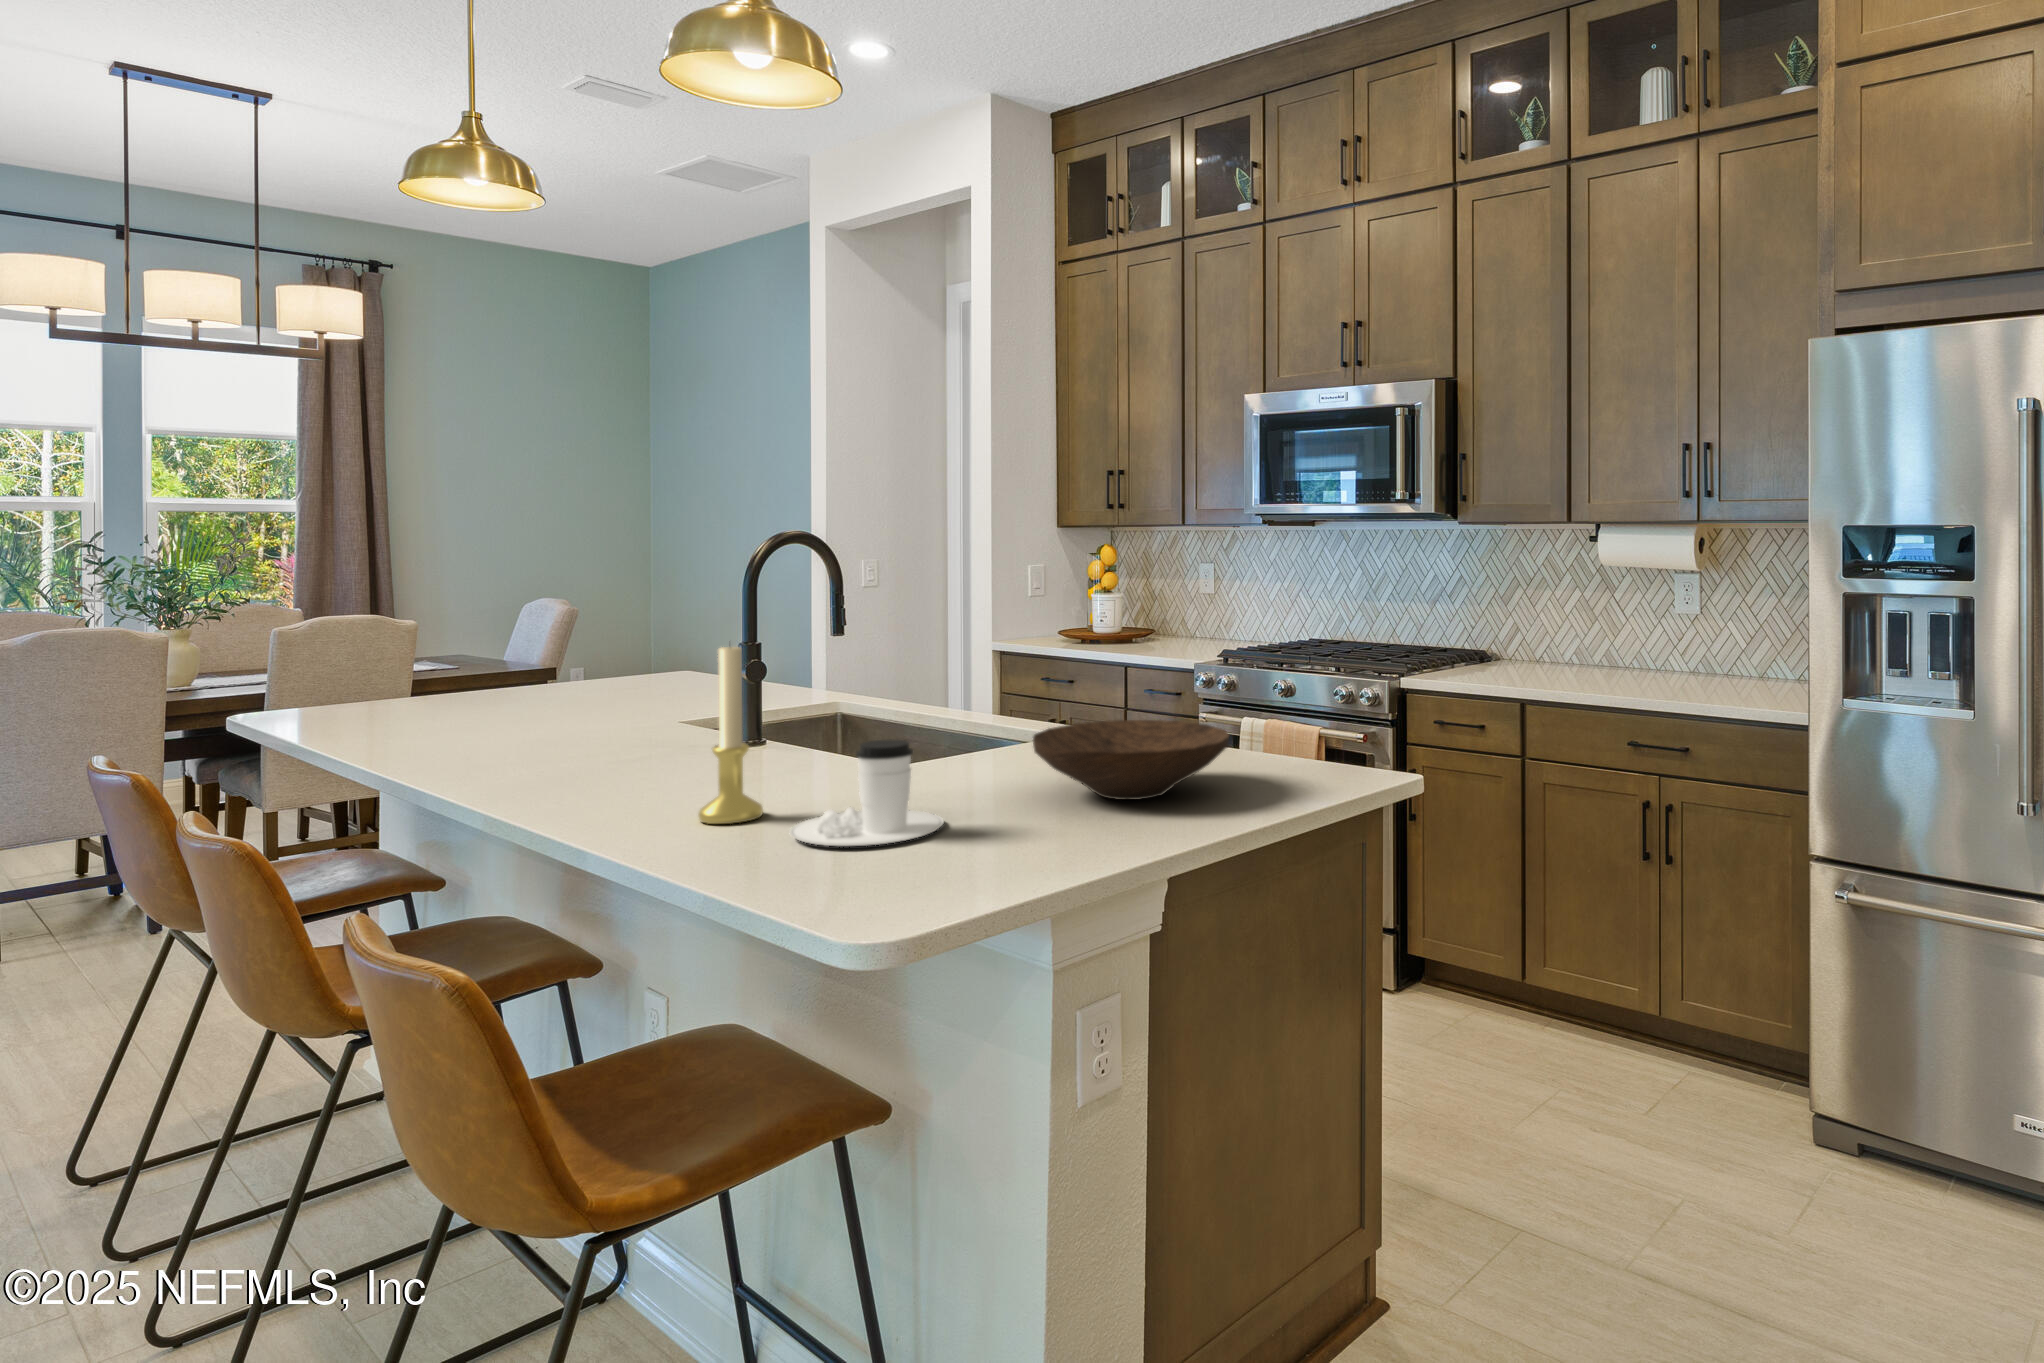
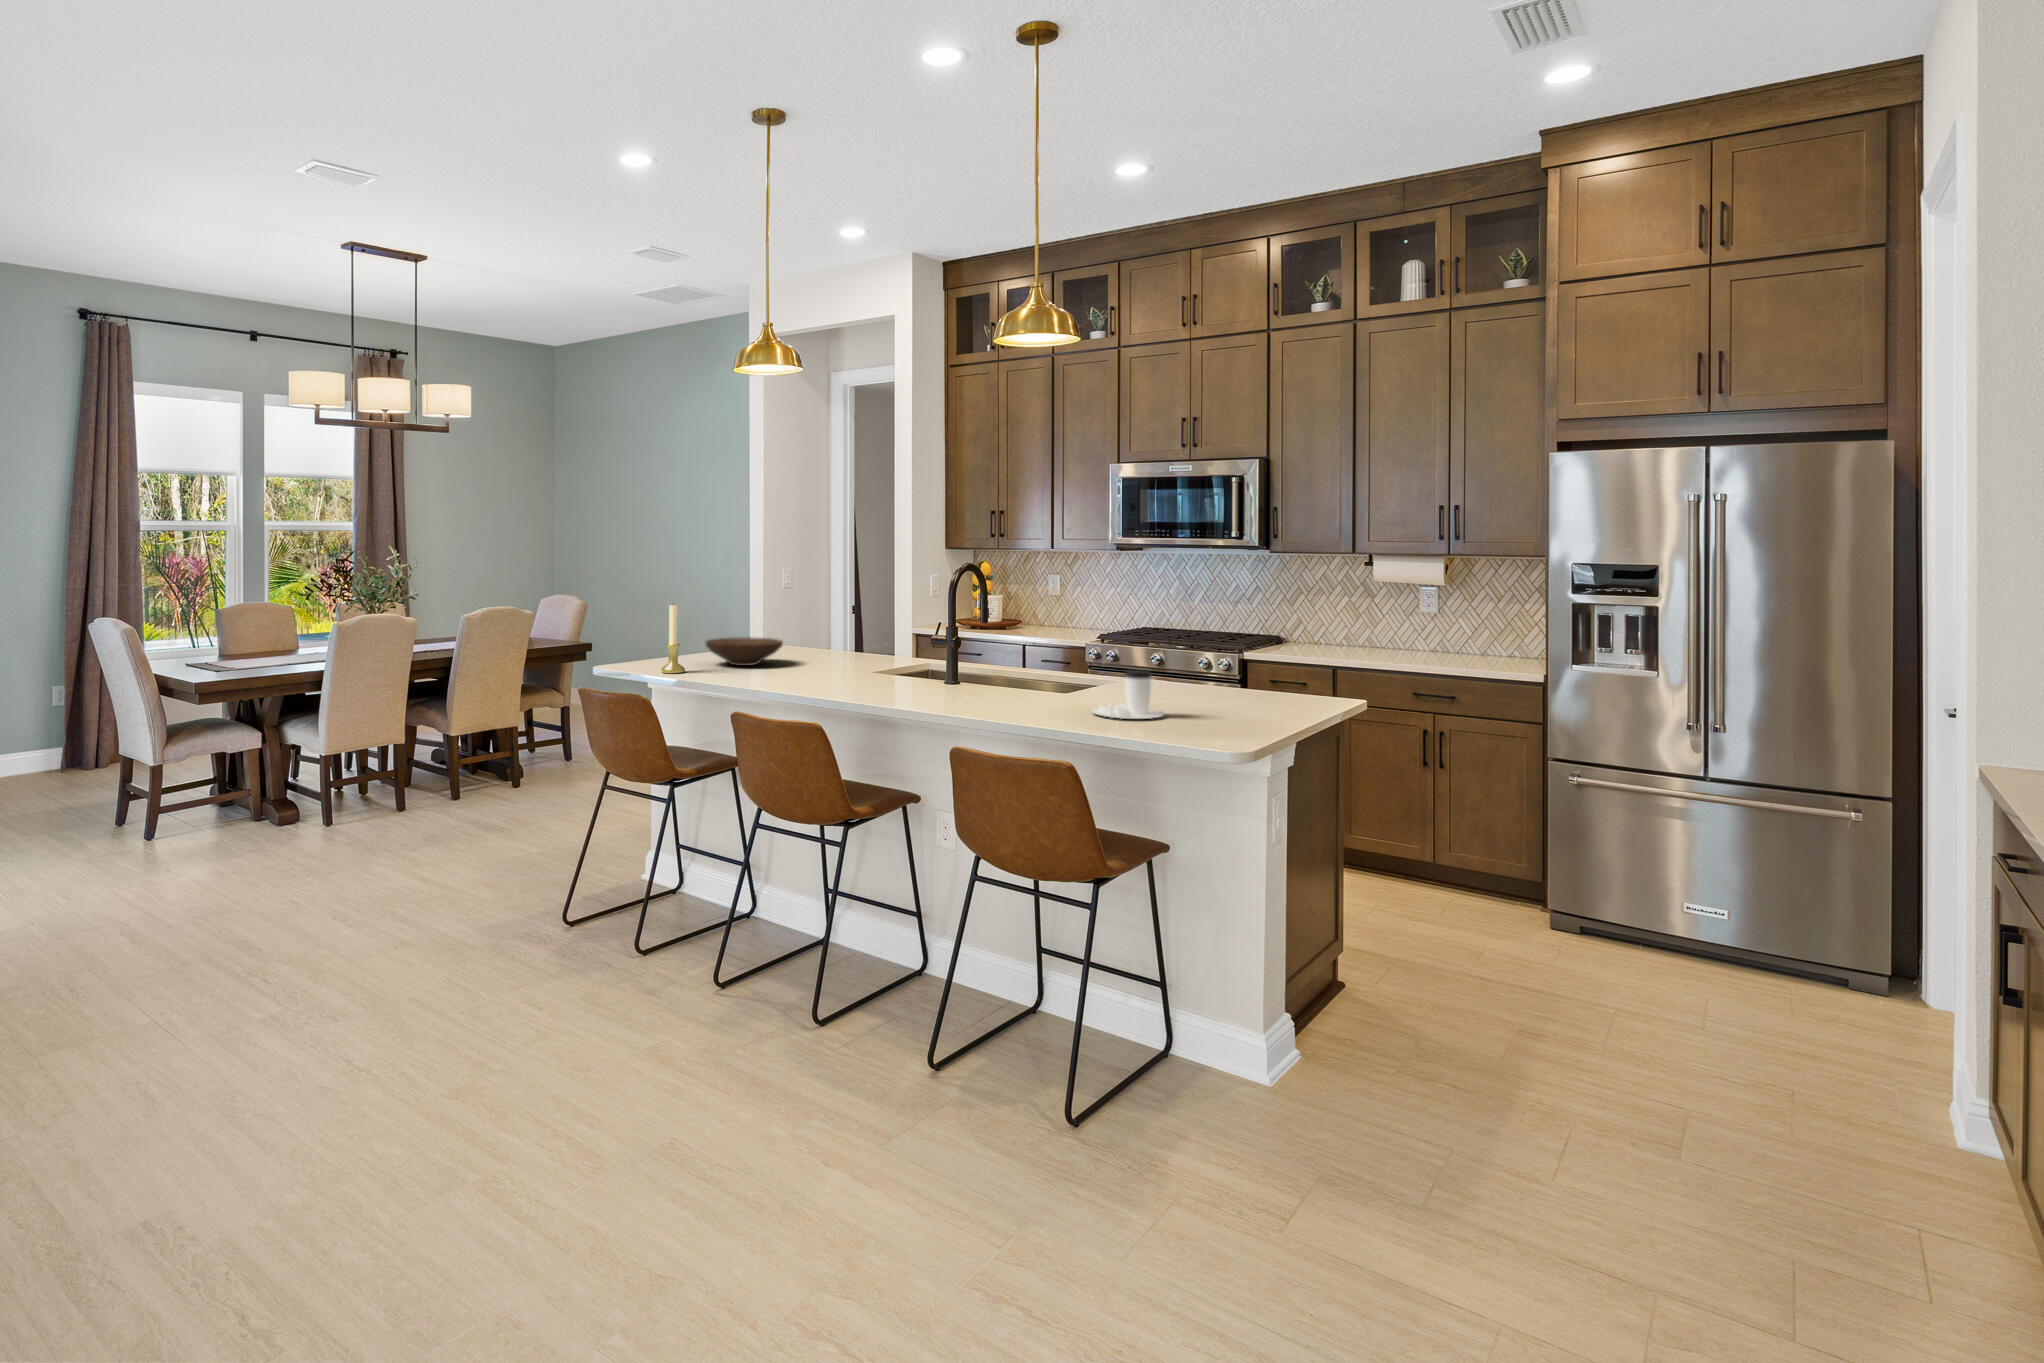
candle holder: present [698,646,763,824] -> present [661,605,685,673]
wooden bowl: present [1033,720,1229,800] -> present [706,637,783,666]

